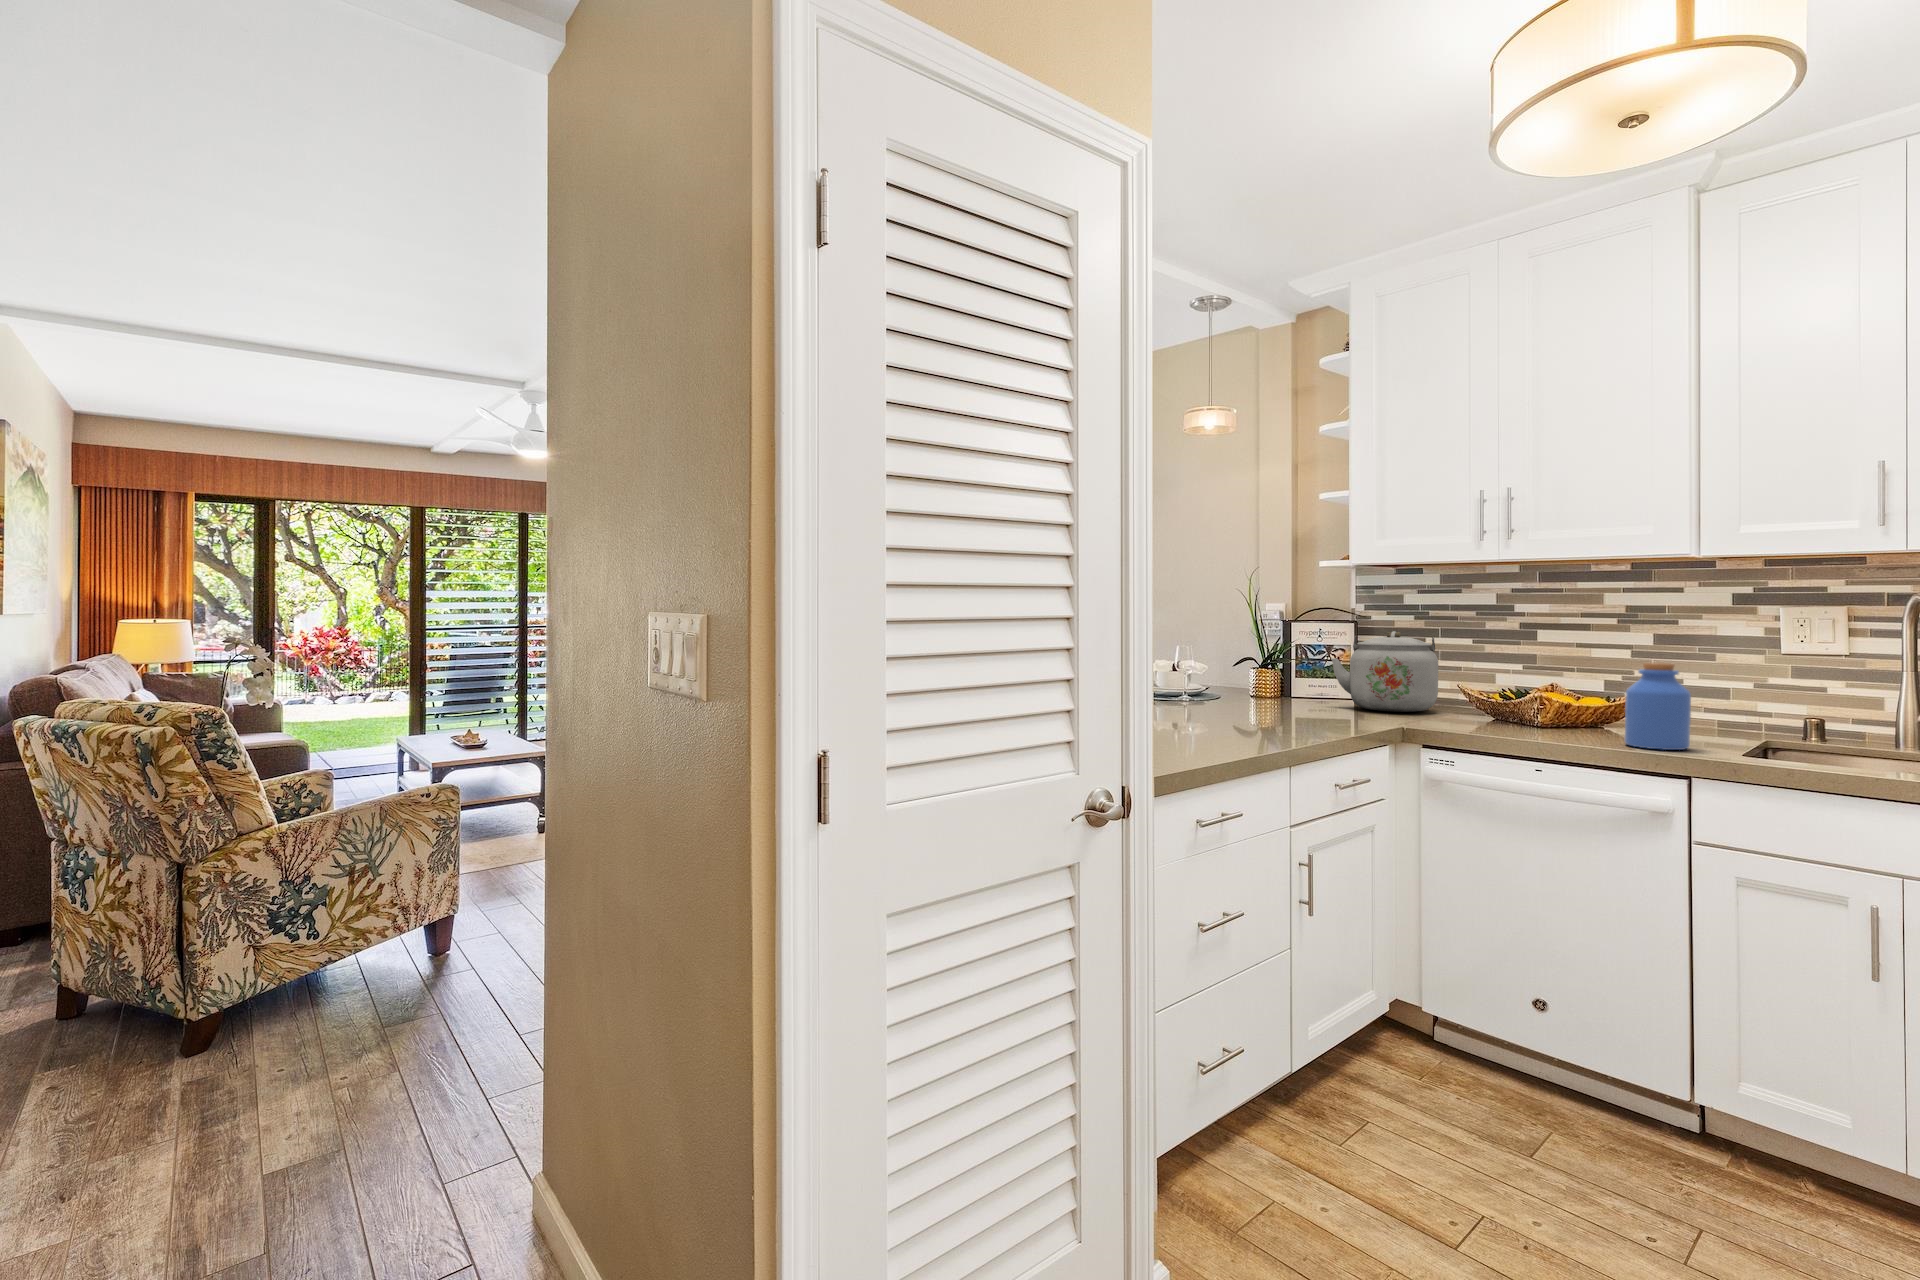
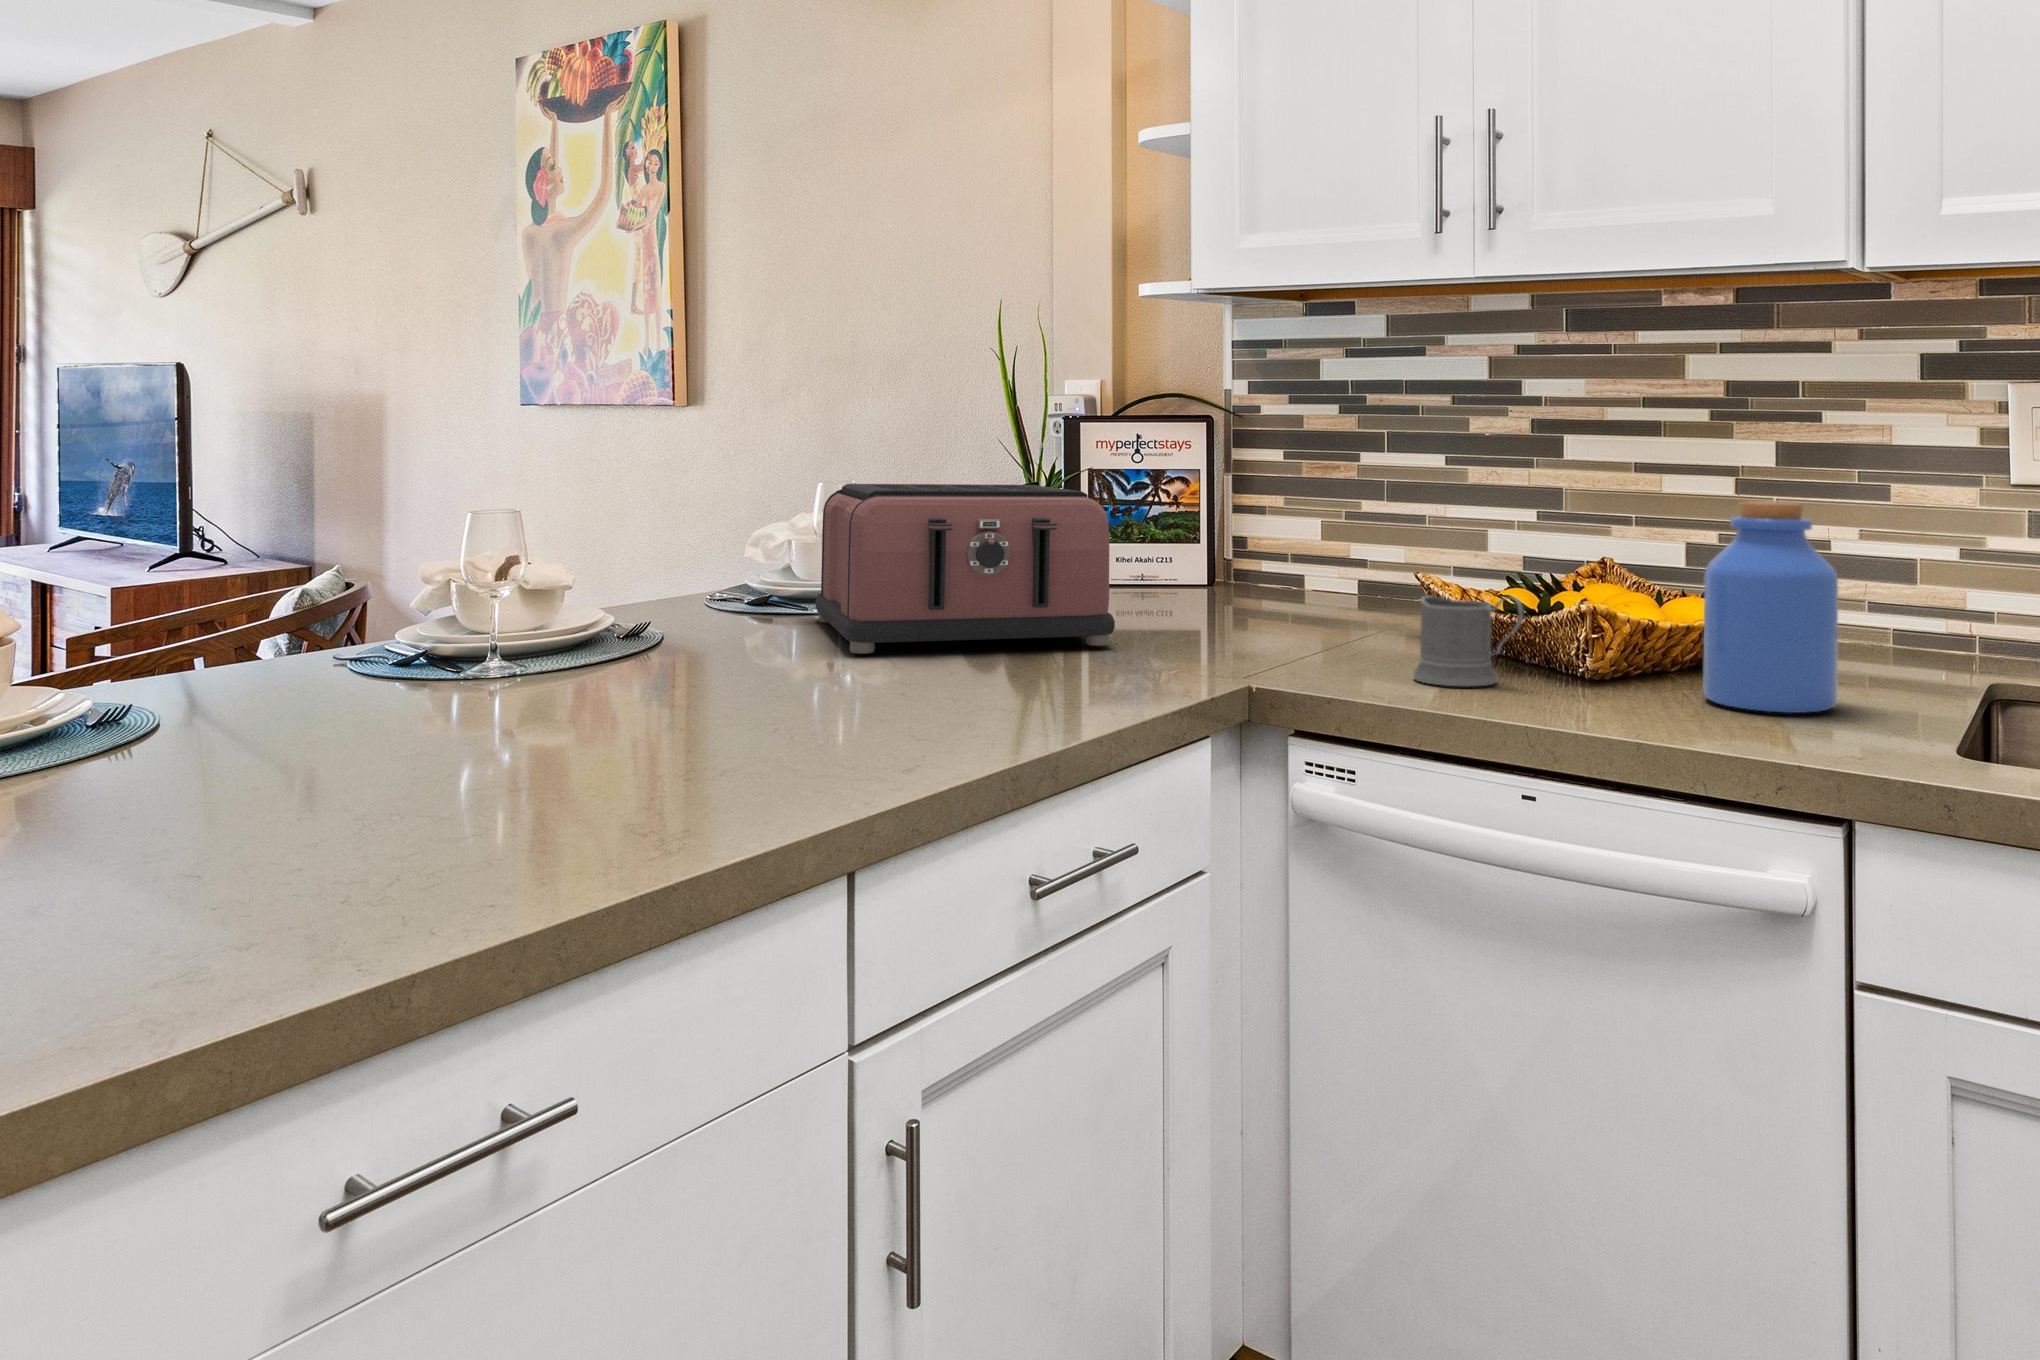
kettle: present [1331,631,1438,712] -> none [1149,434,1370,616]
toaster: none [1198,655,1342,722] -> present [815,484,1115,654]
mug: none [1486,701,1539,738] -> present [1414,596,1523,686]

